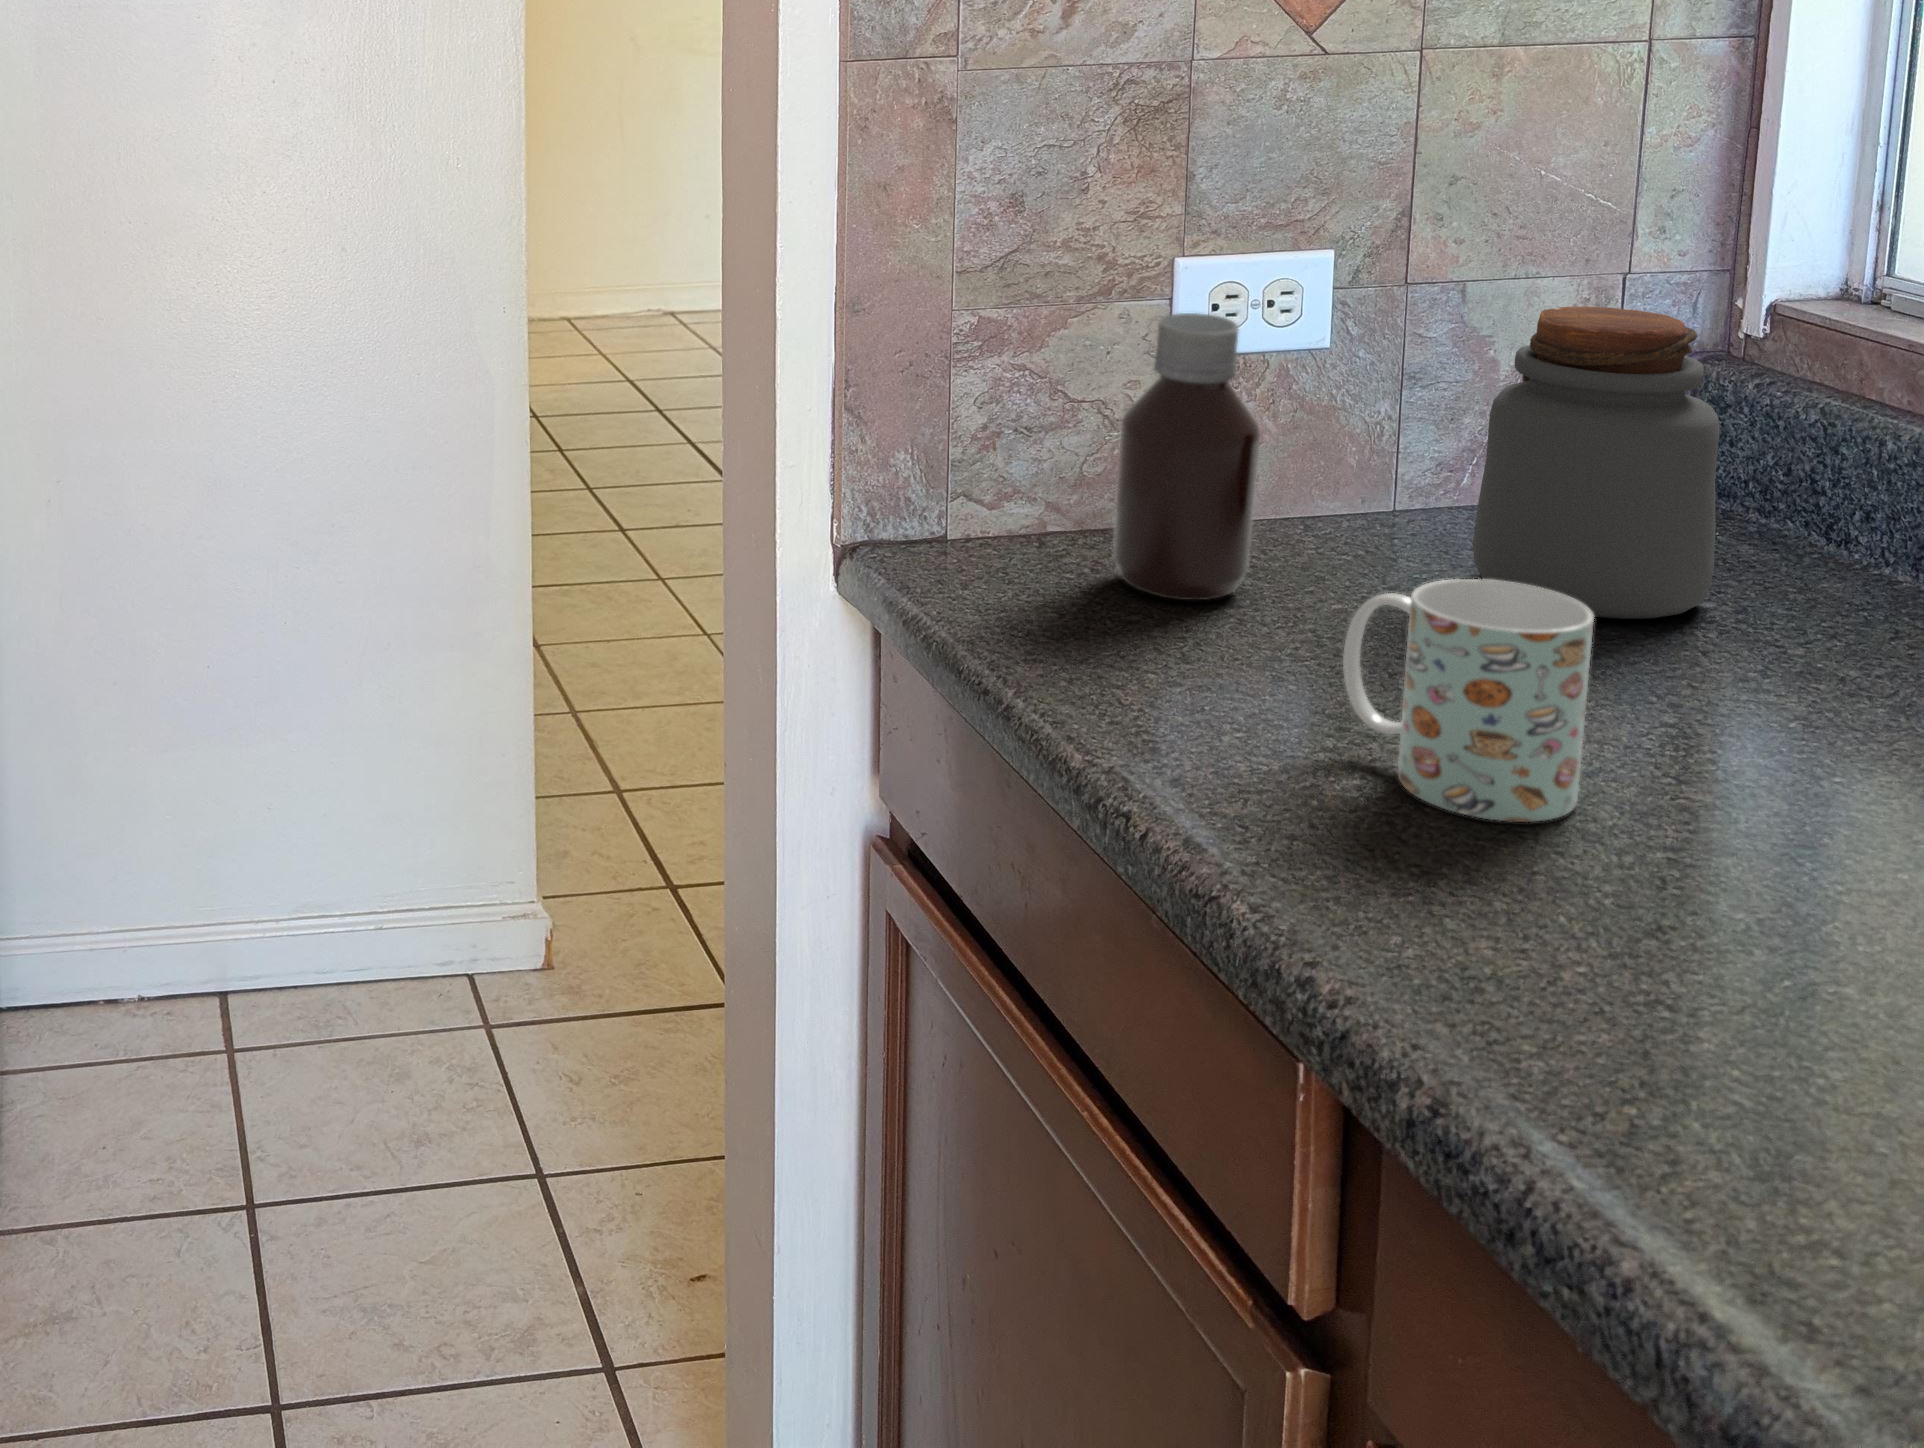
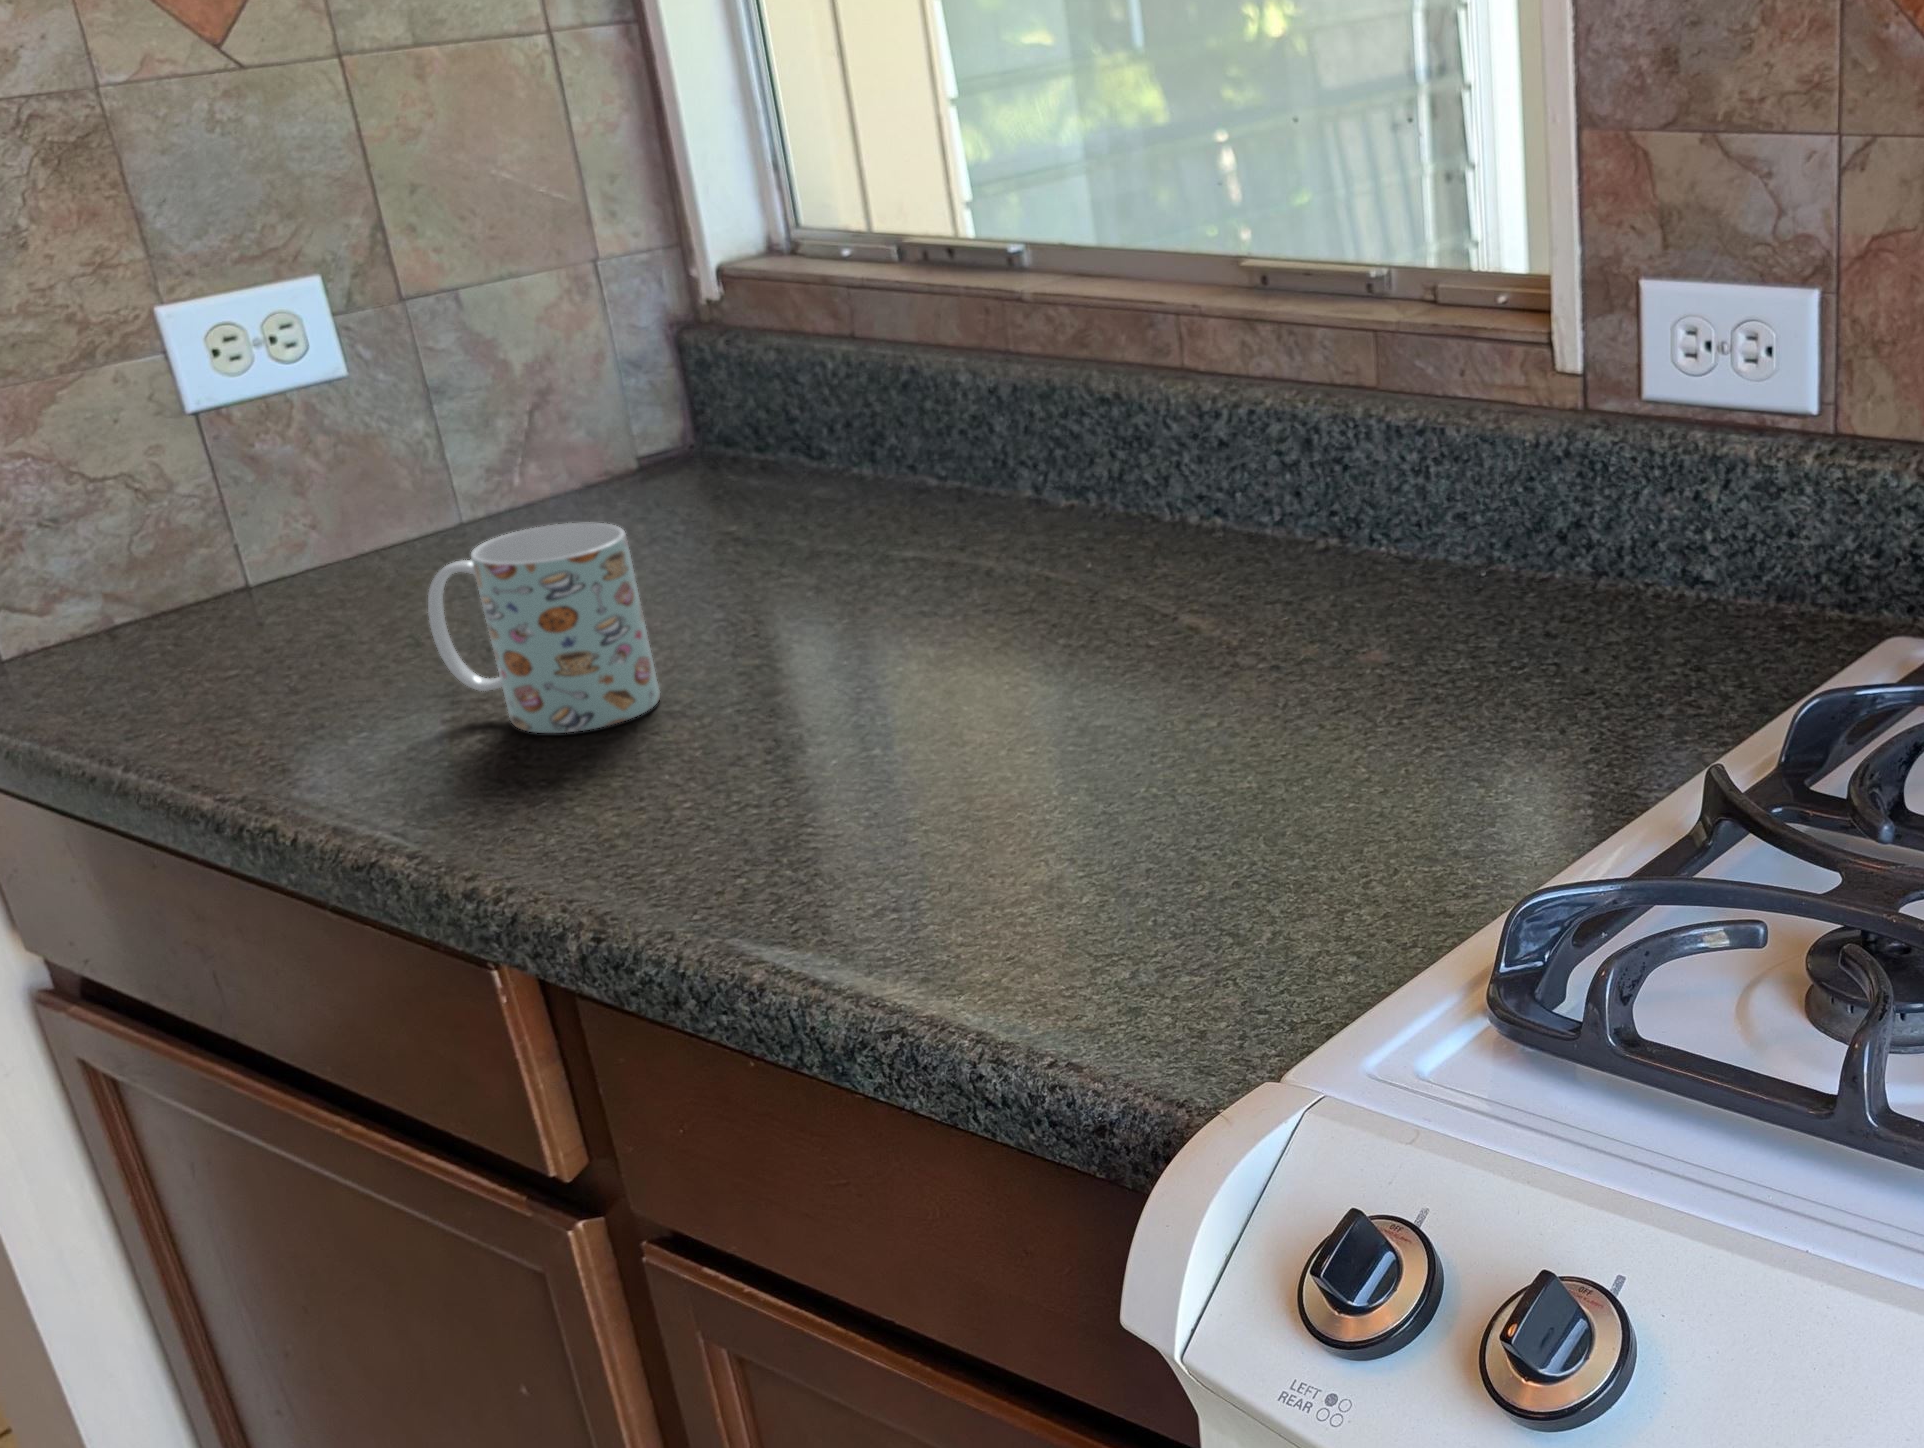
jar: present [1473,307,1719,619] -> none [508,279,730,565]
bottle: present [1113,313,1260,600] -> none [150,352,330,649]

